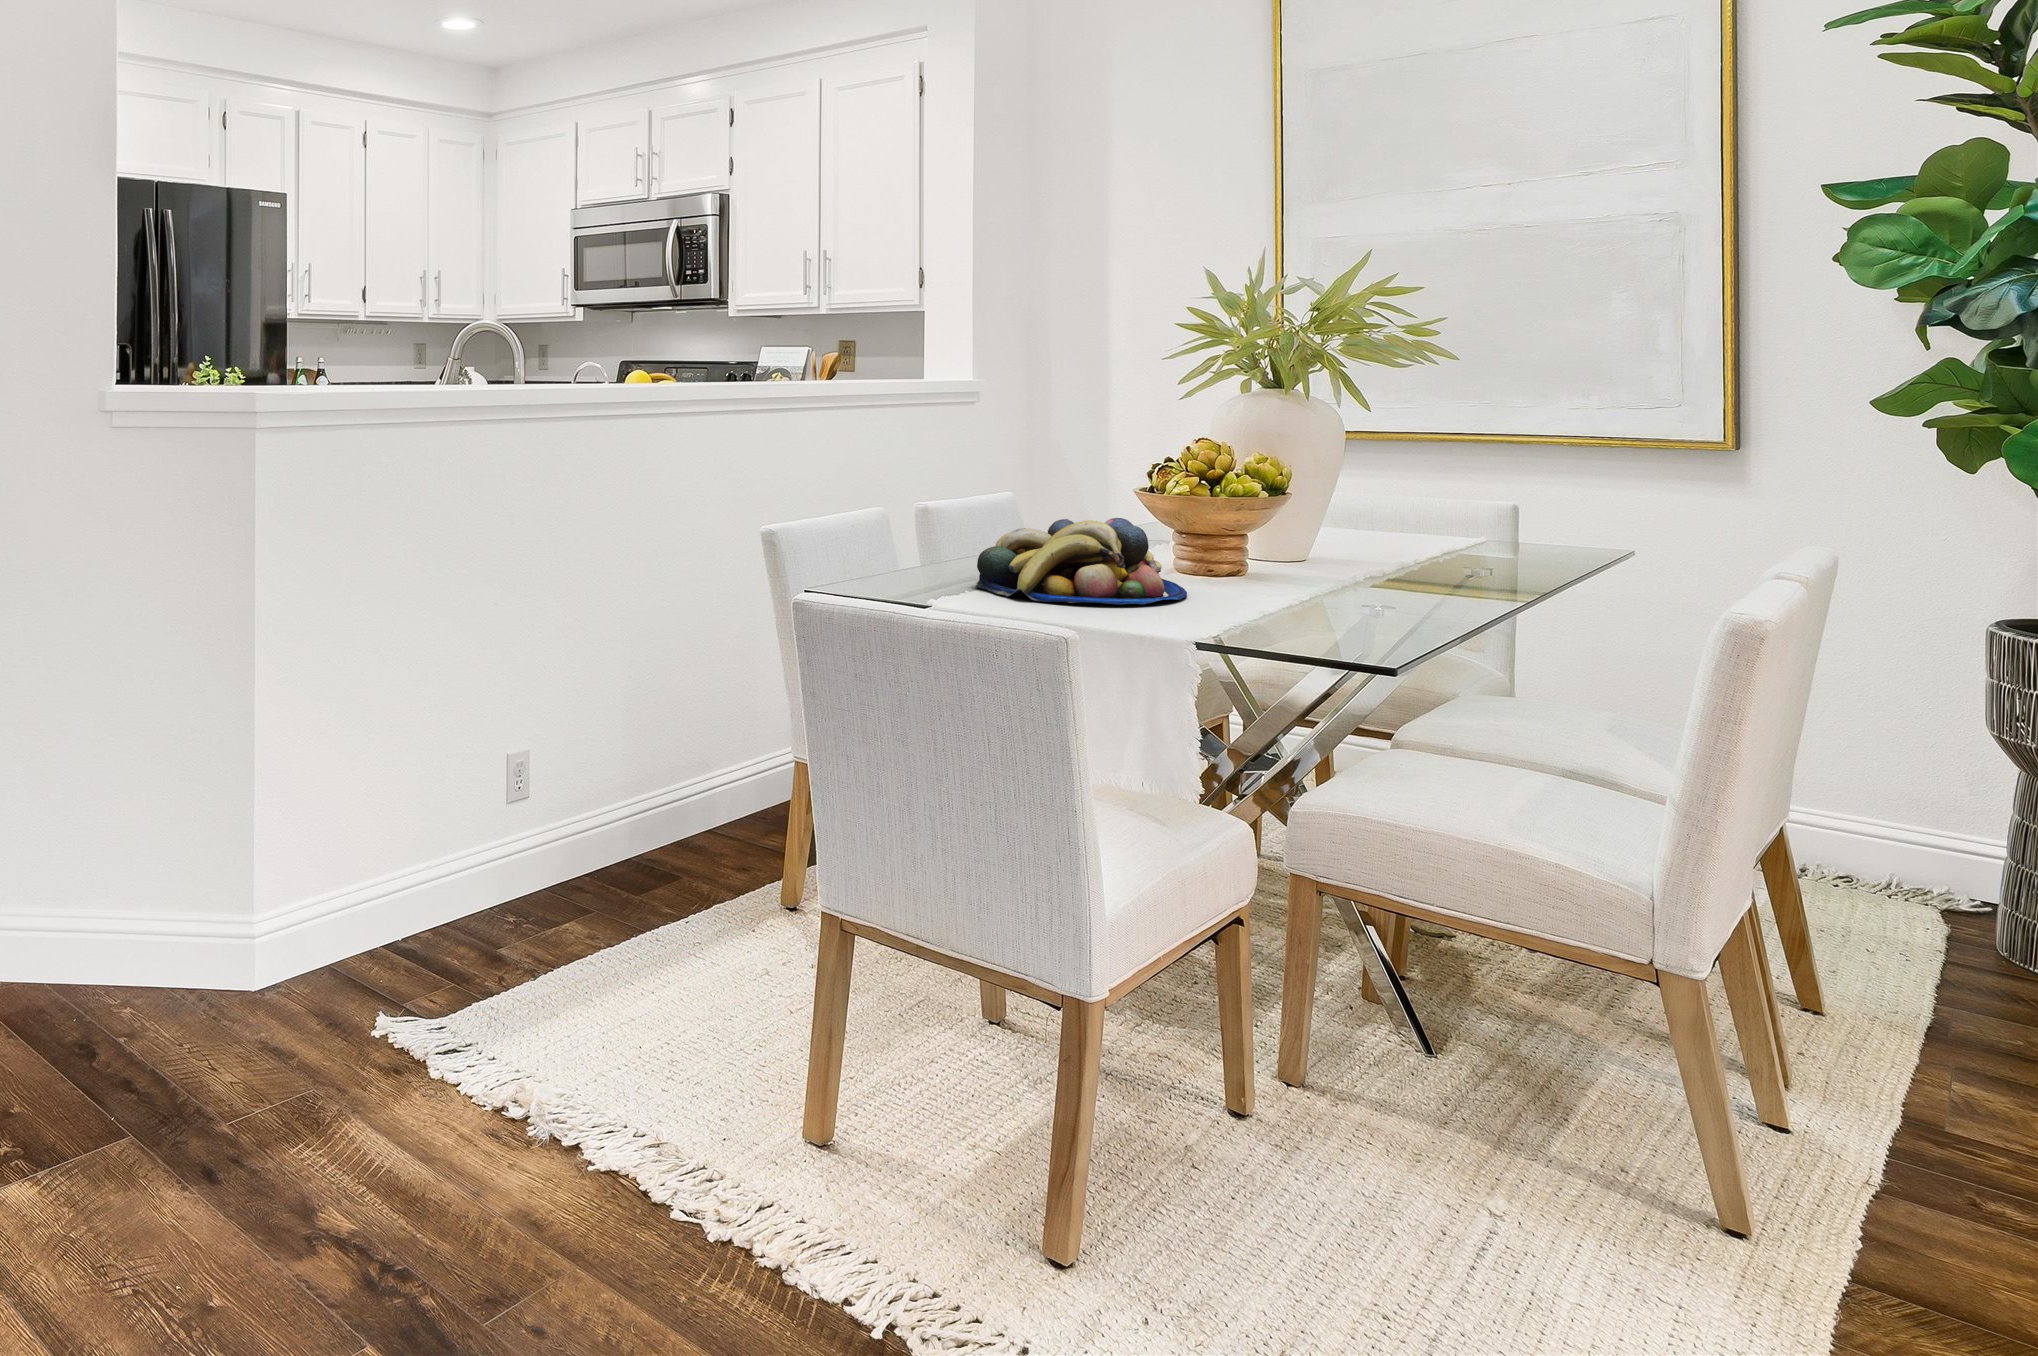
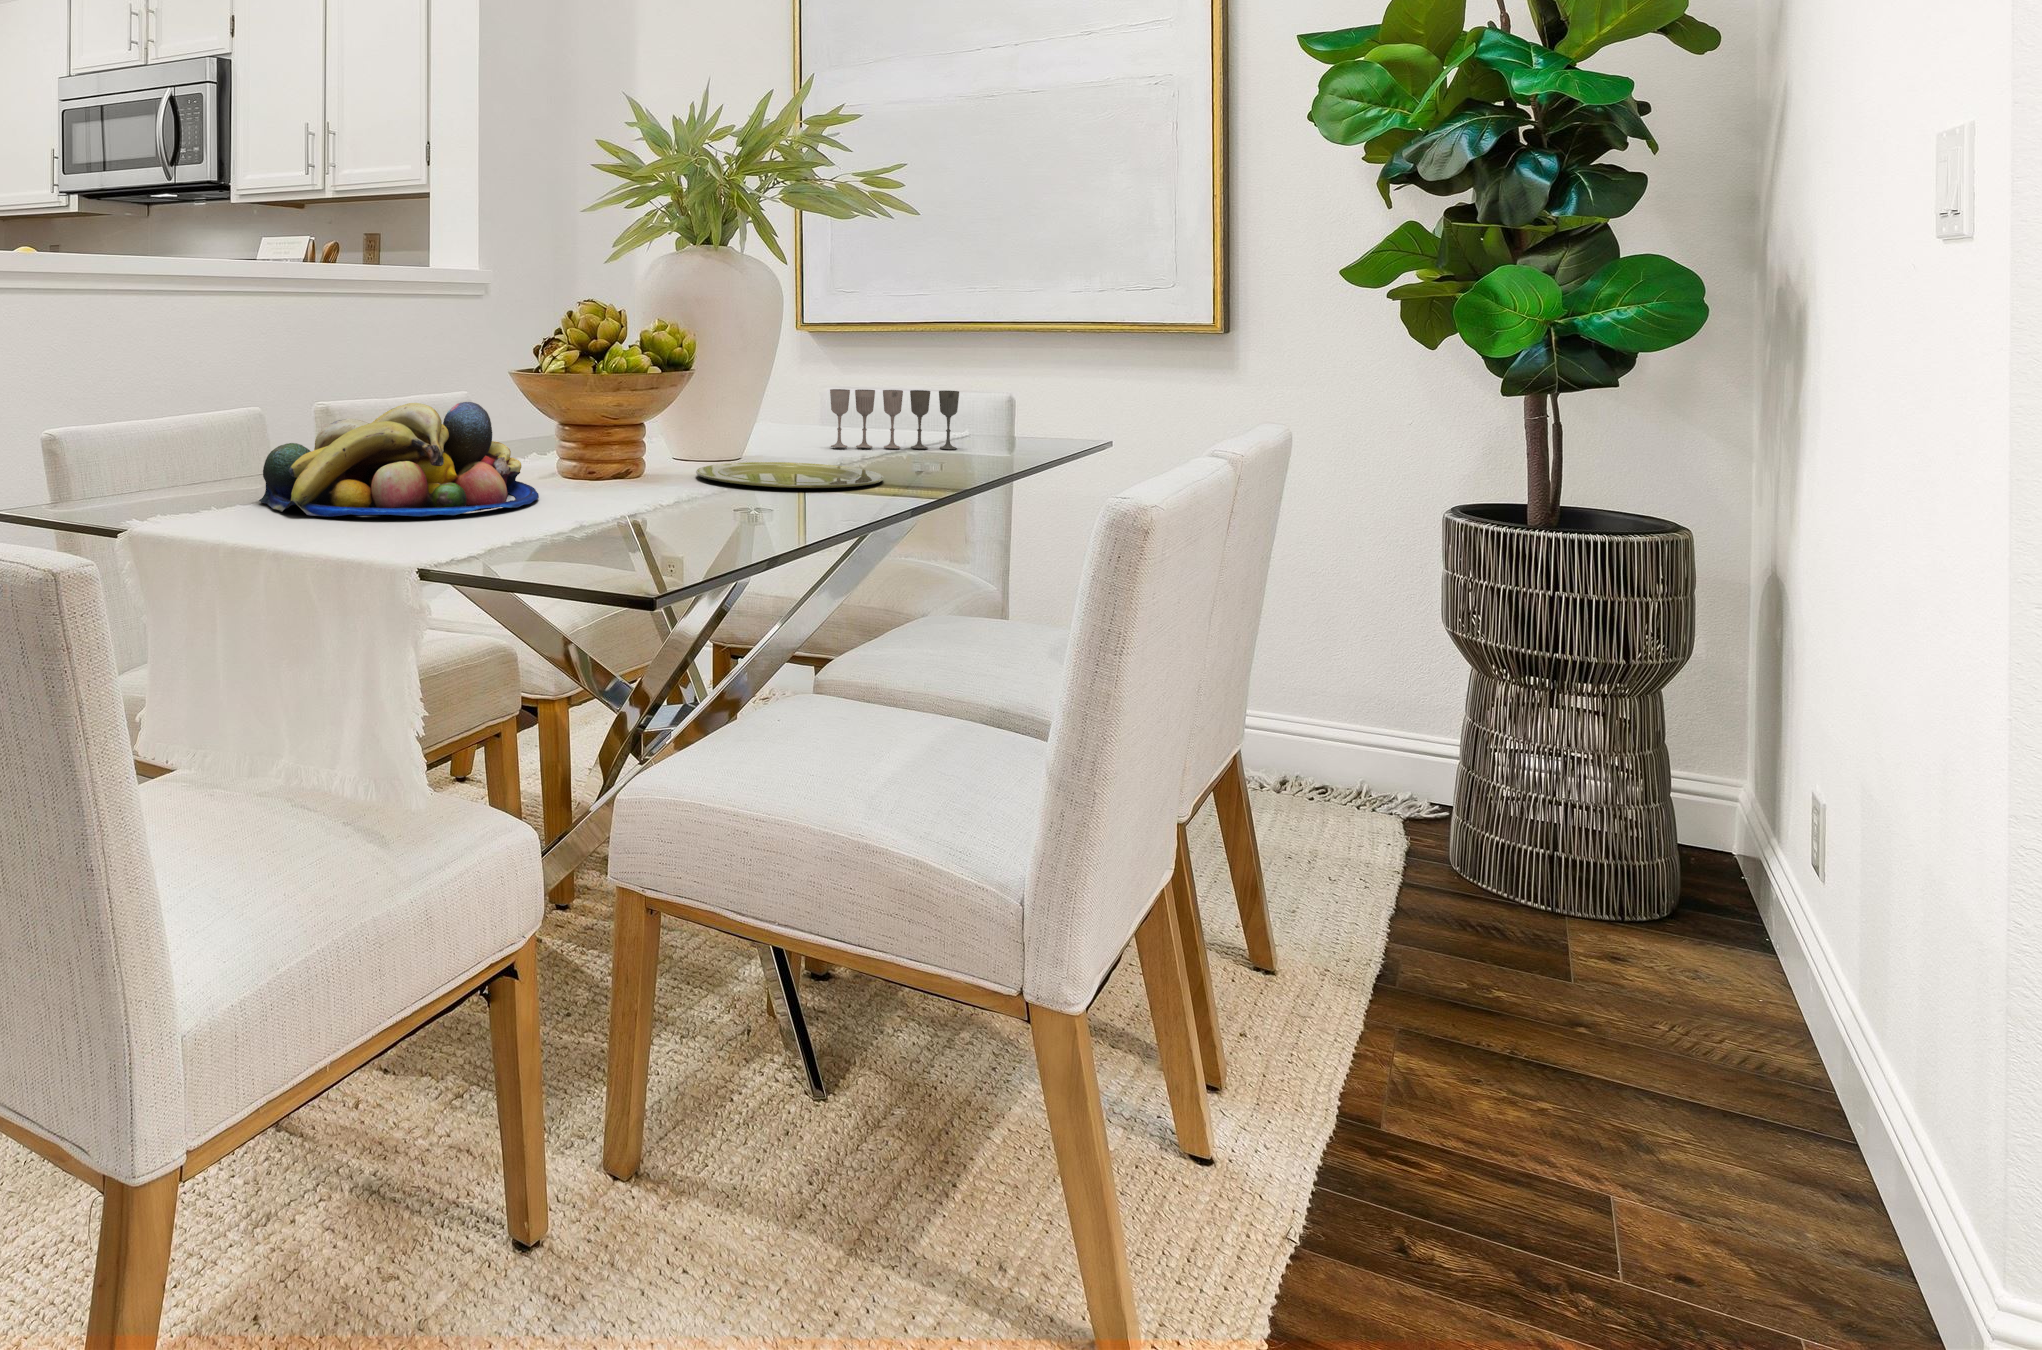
wine glass: none [1373,502,1495,555] -> present [830,389,959,449]
plate: none [1287,565,1456,591] -> present [696,462,883,488]

